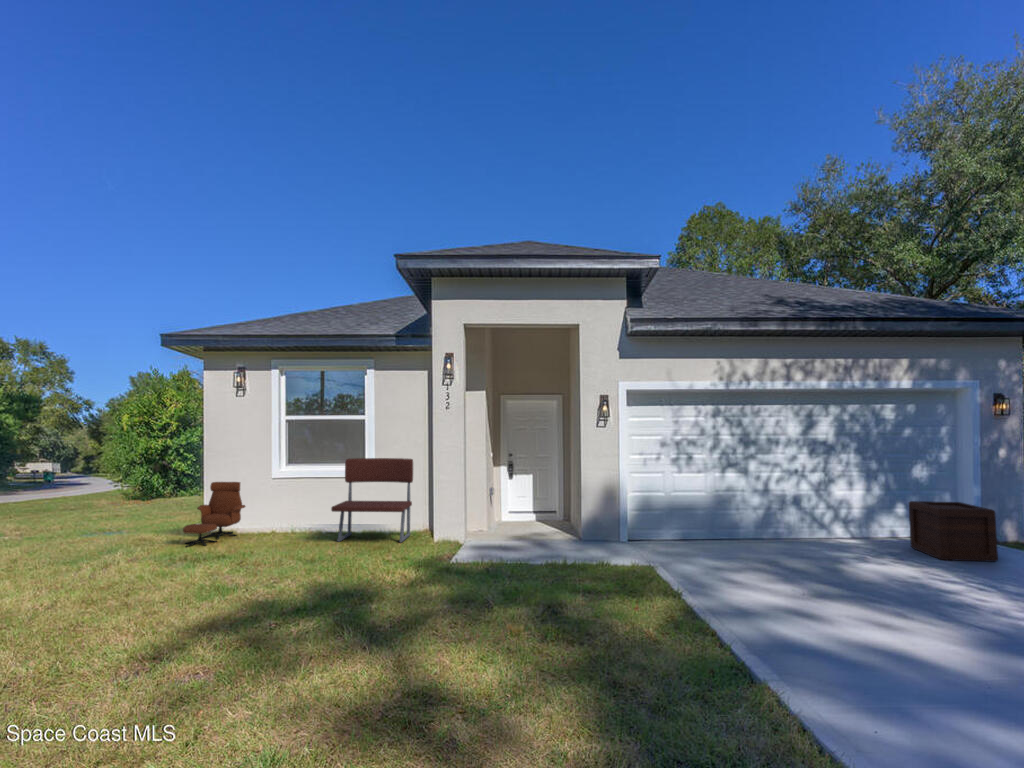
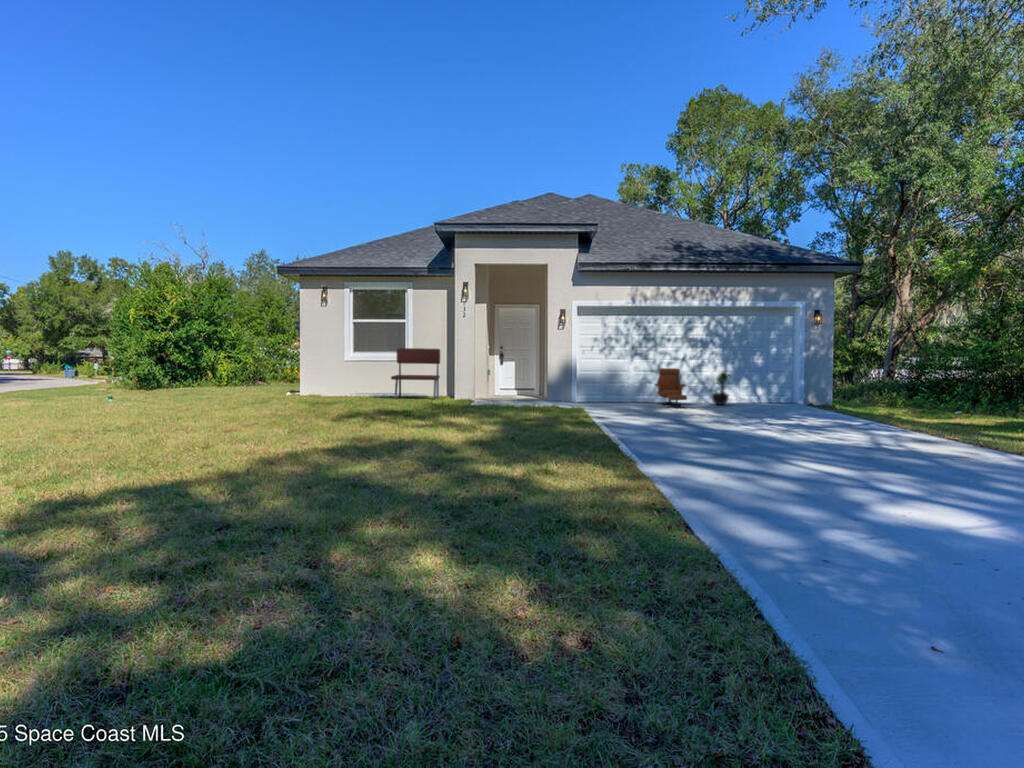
lounge chair: present [183,482,245,547] -> present [655,368,687,408]
potted tree: none [859,488,901,551] -> present [712,371,731,405]
wooden crate: present [909,501,998,562] -> none [742,376,784,409]

